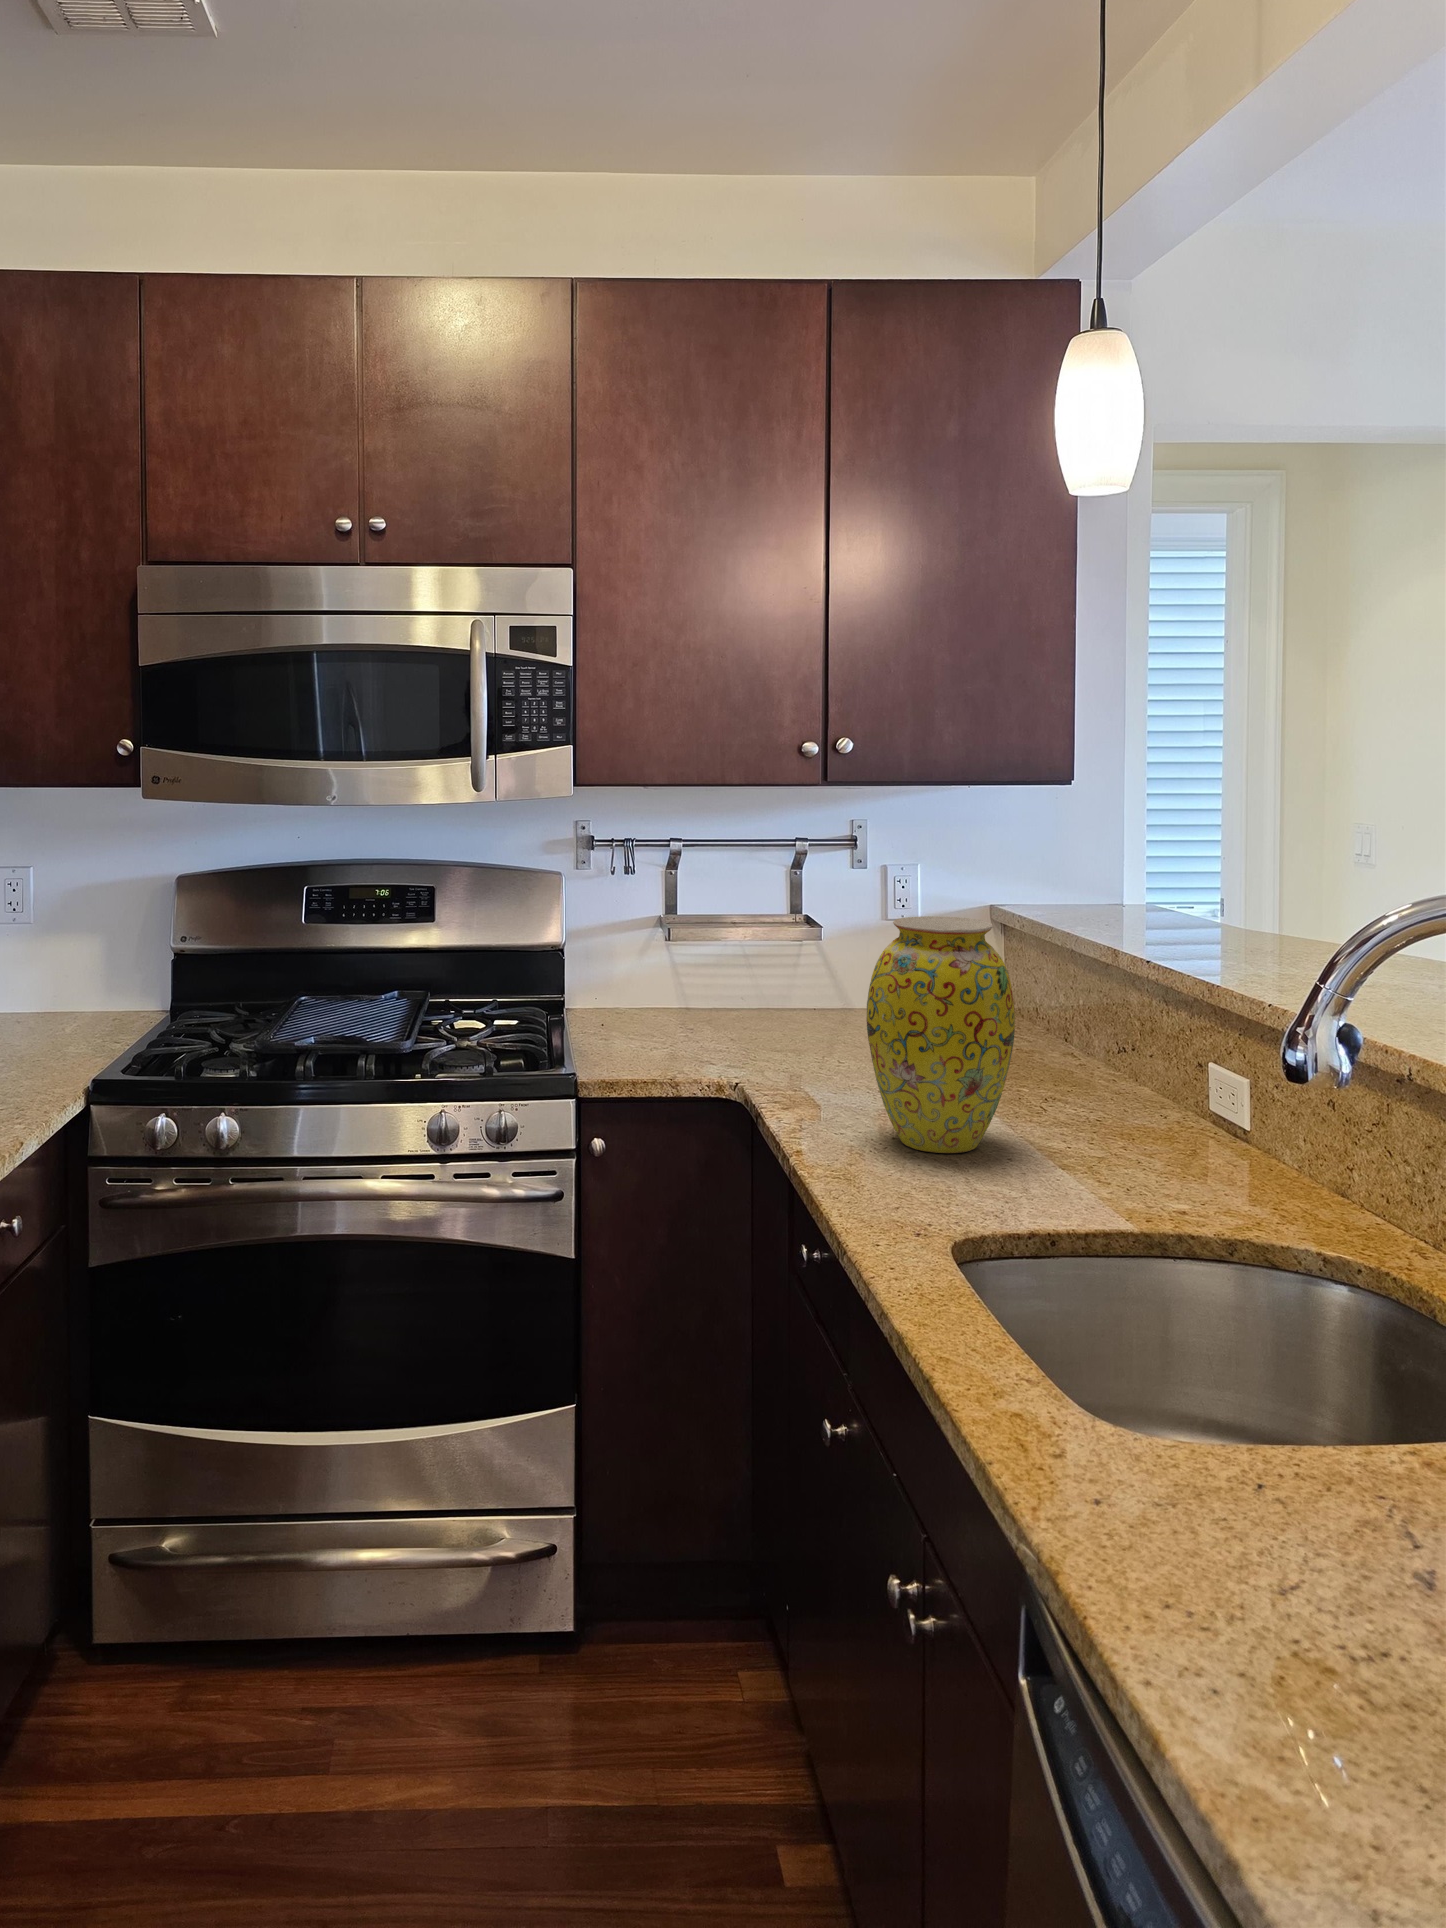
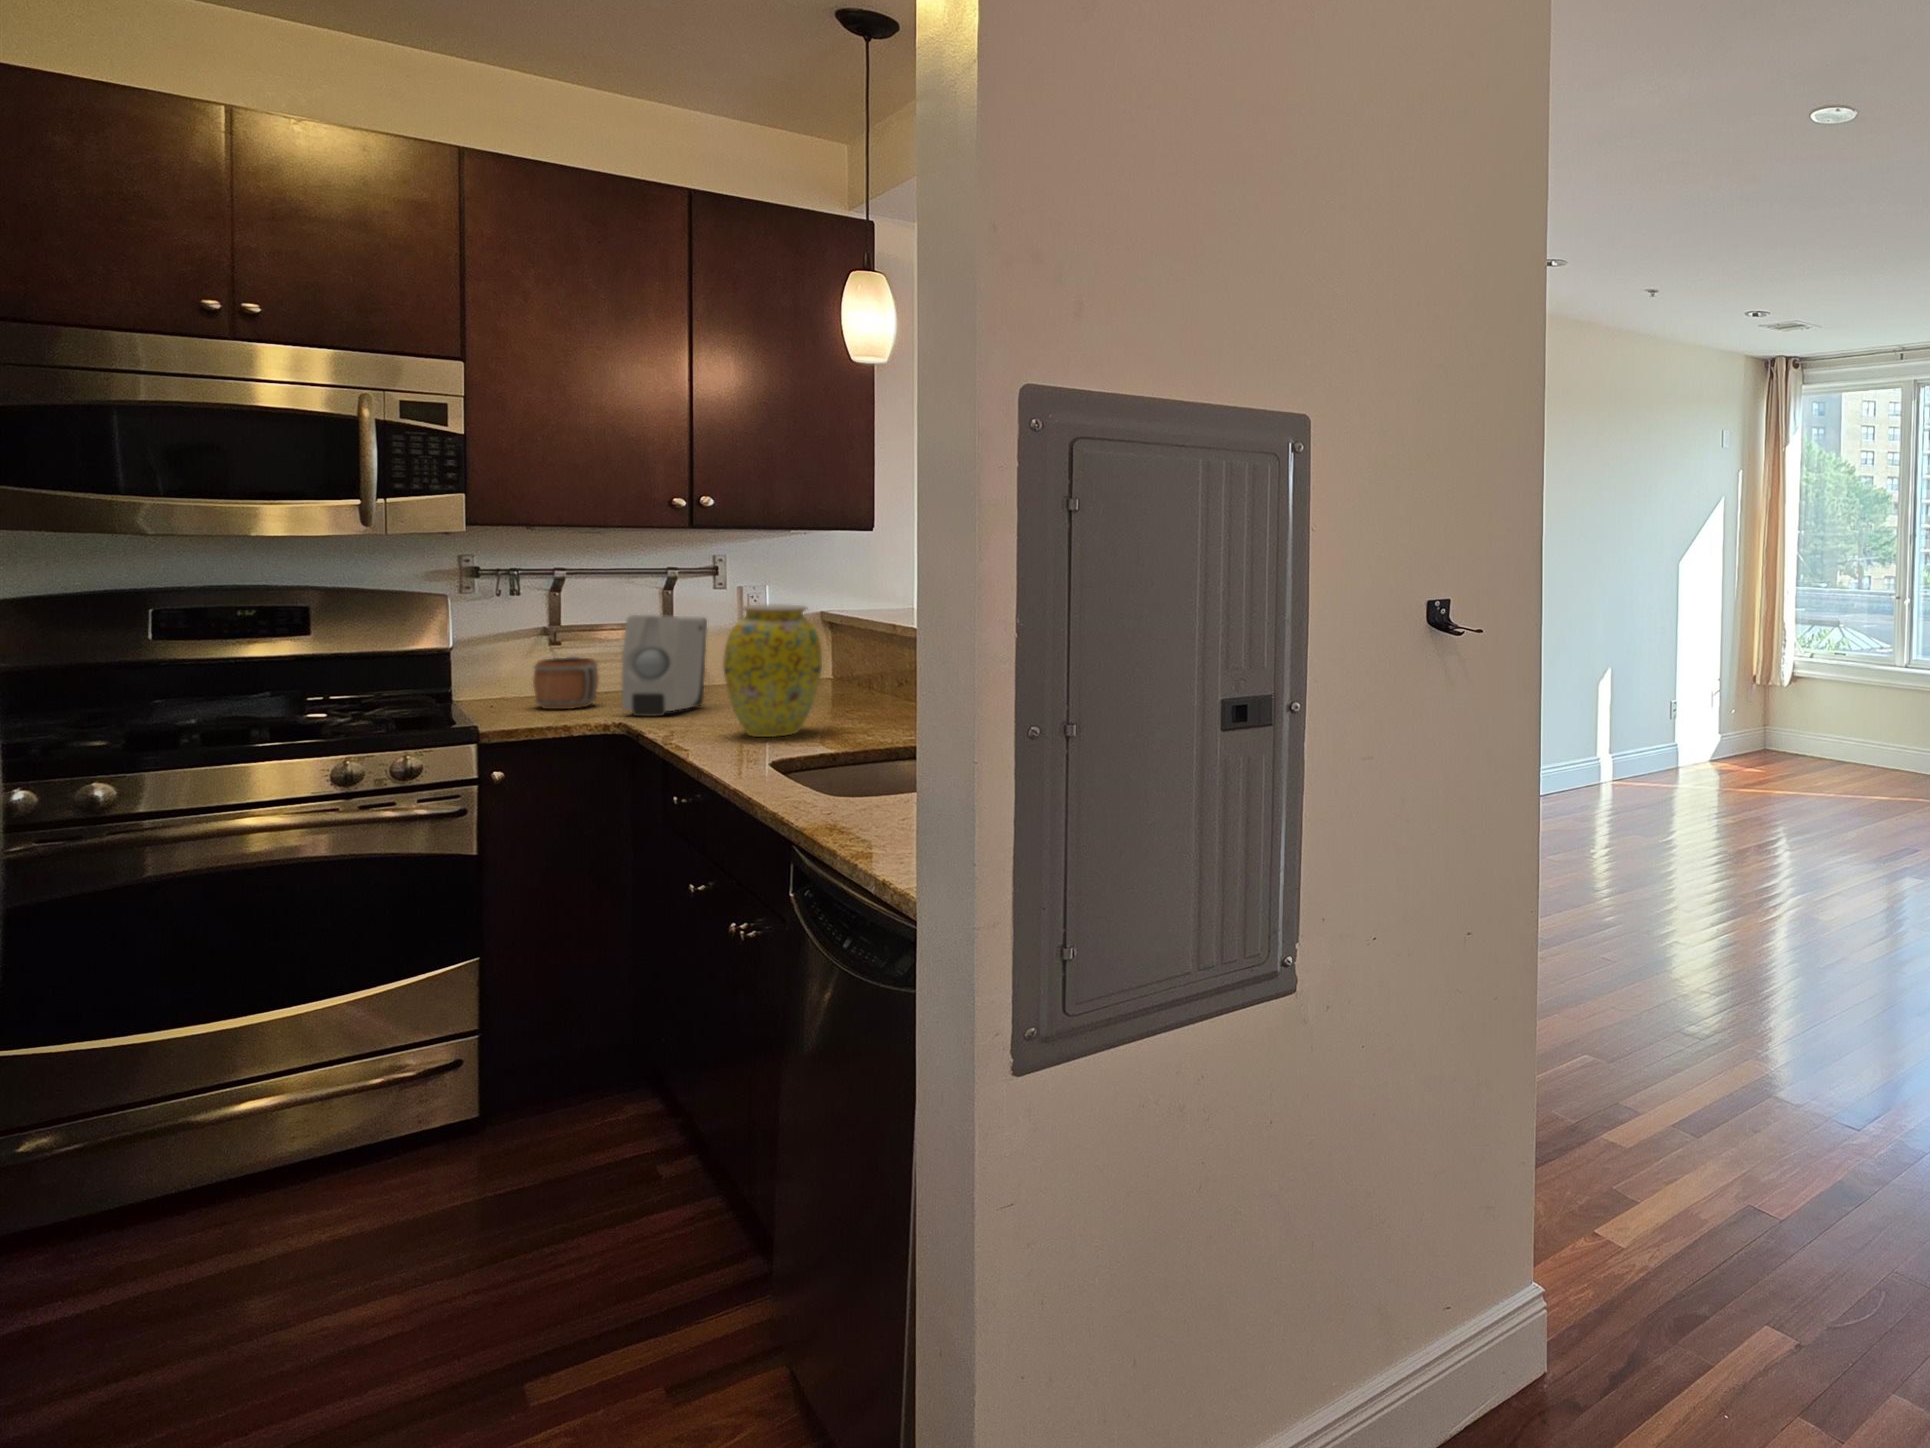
soap dispenser: none [738,915,843,1074] -> present [622,615,707,716]
mug: none [644,962,715,1042] -> present [533,655,599,709]

